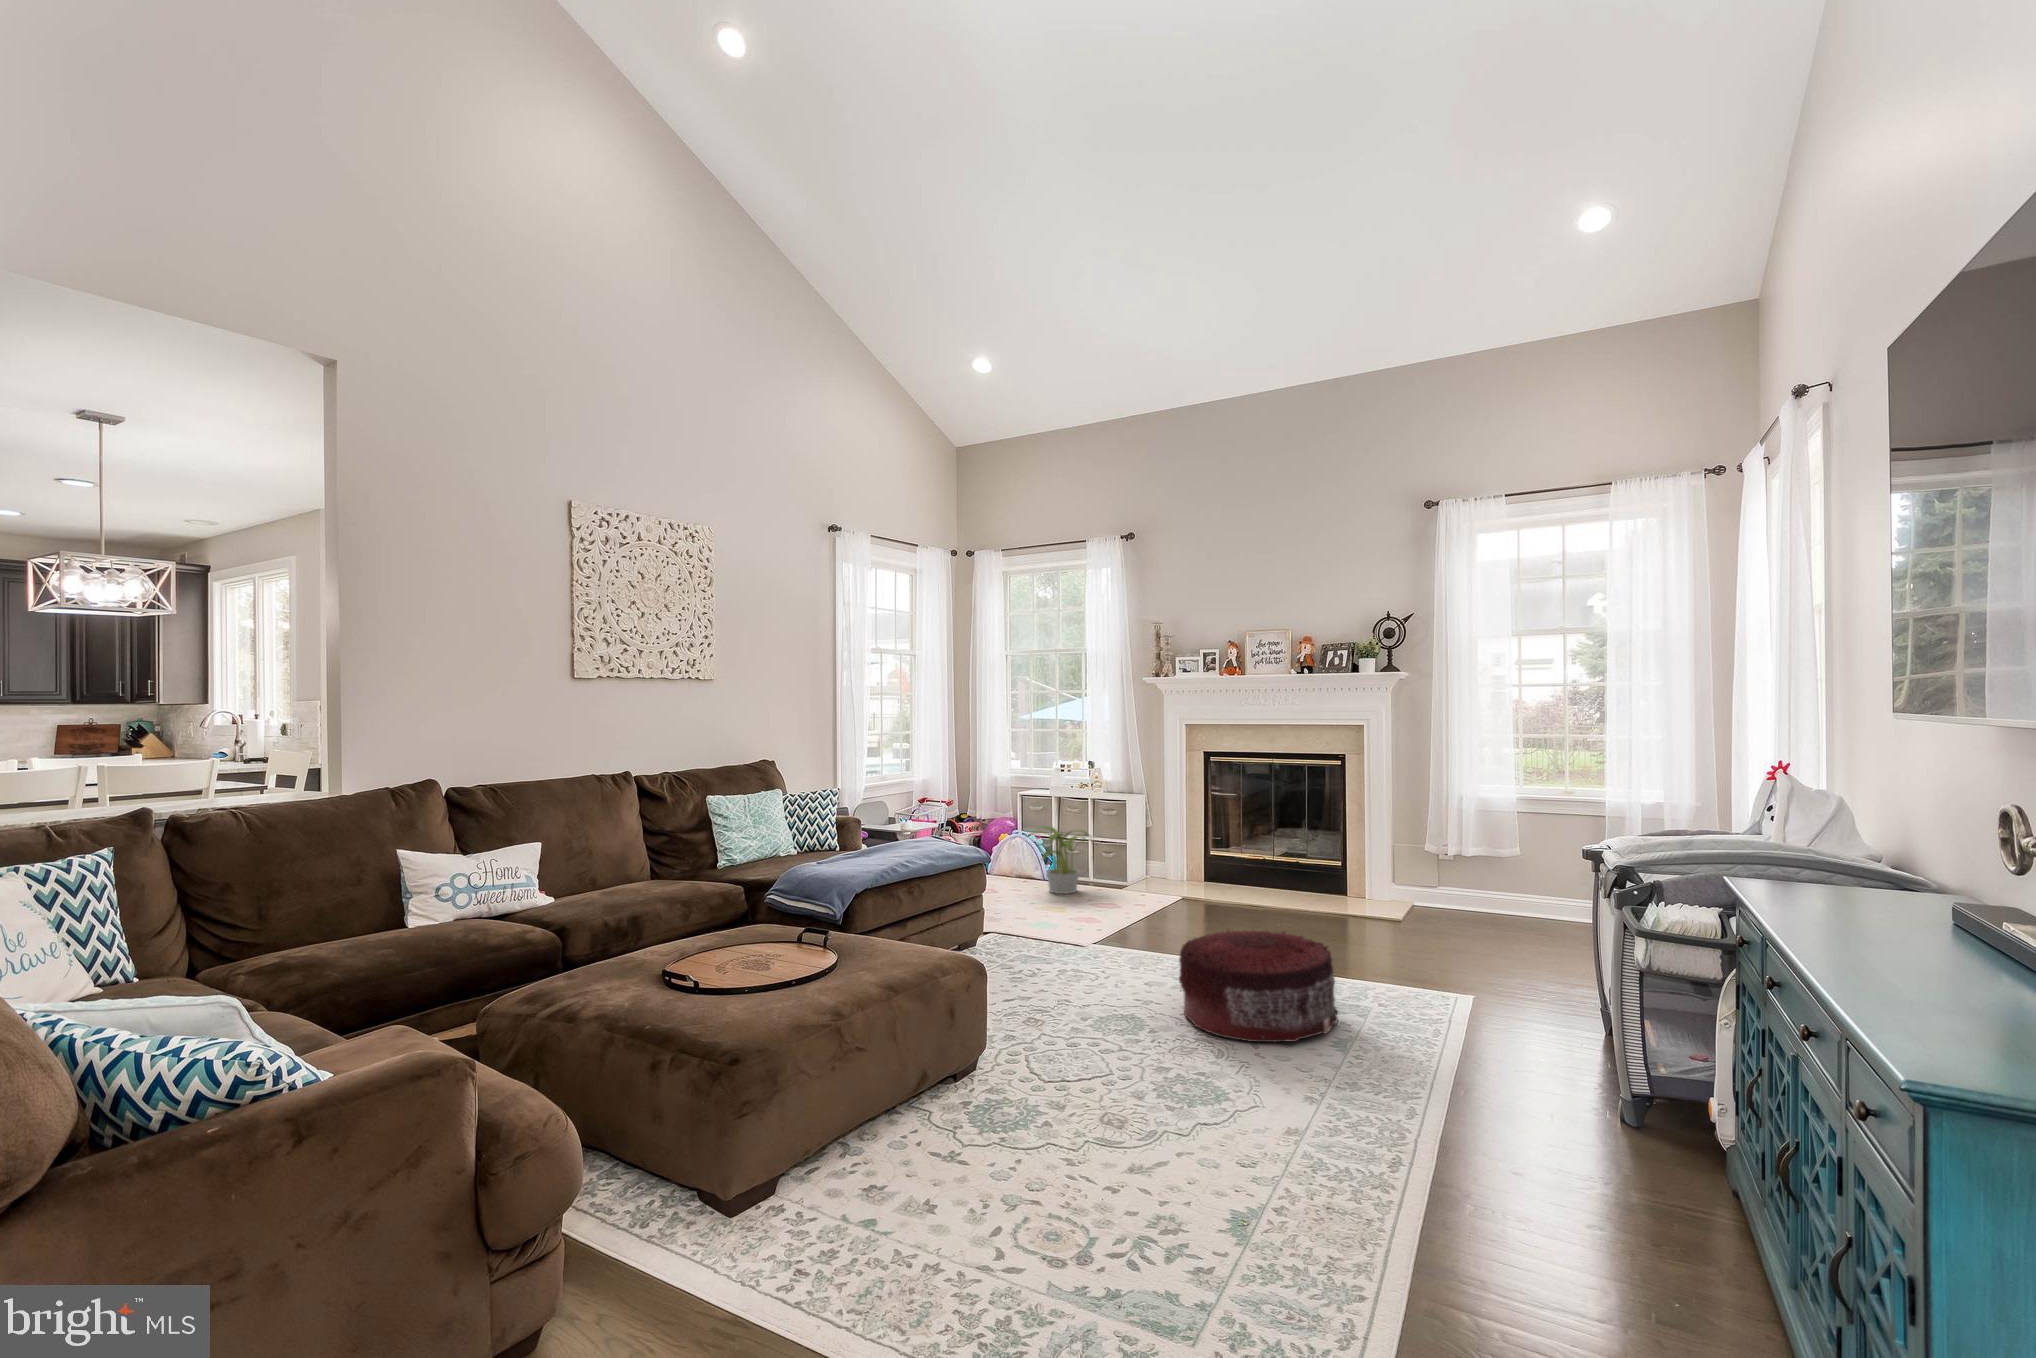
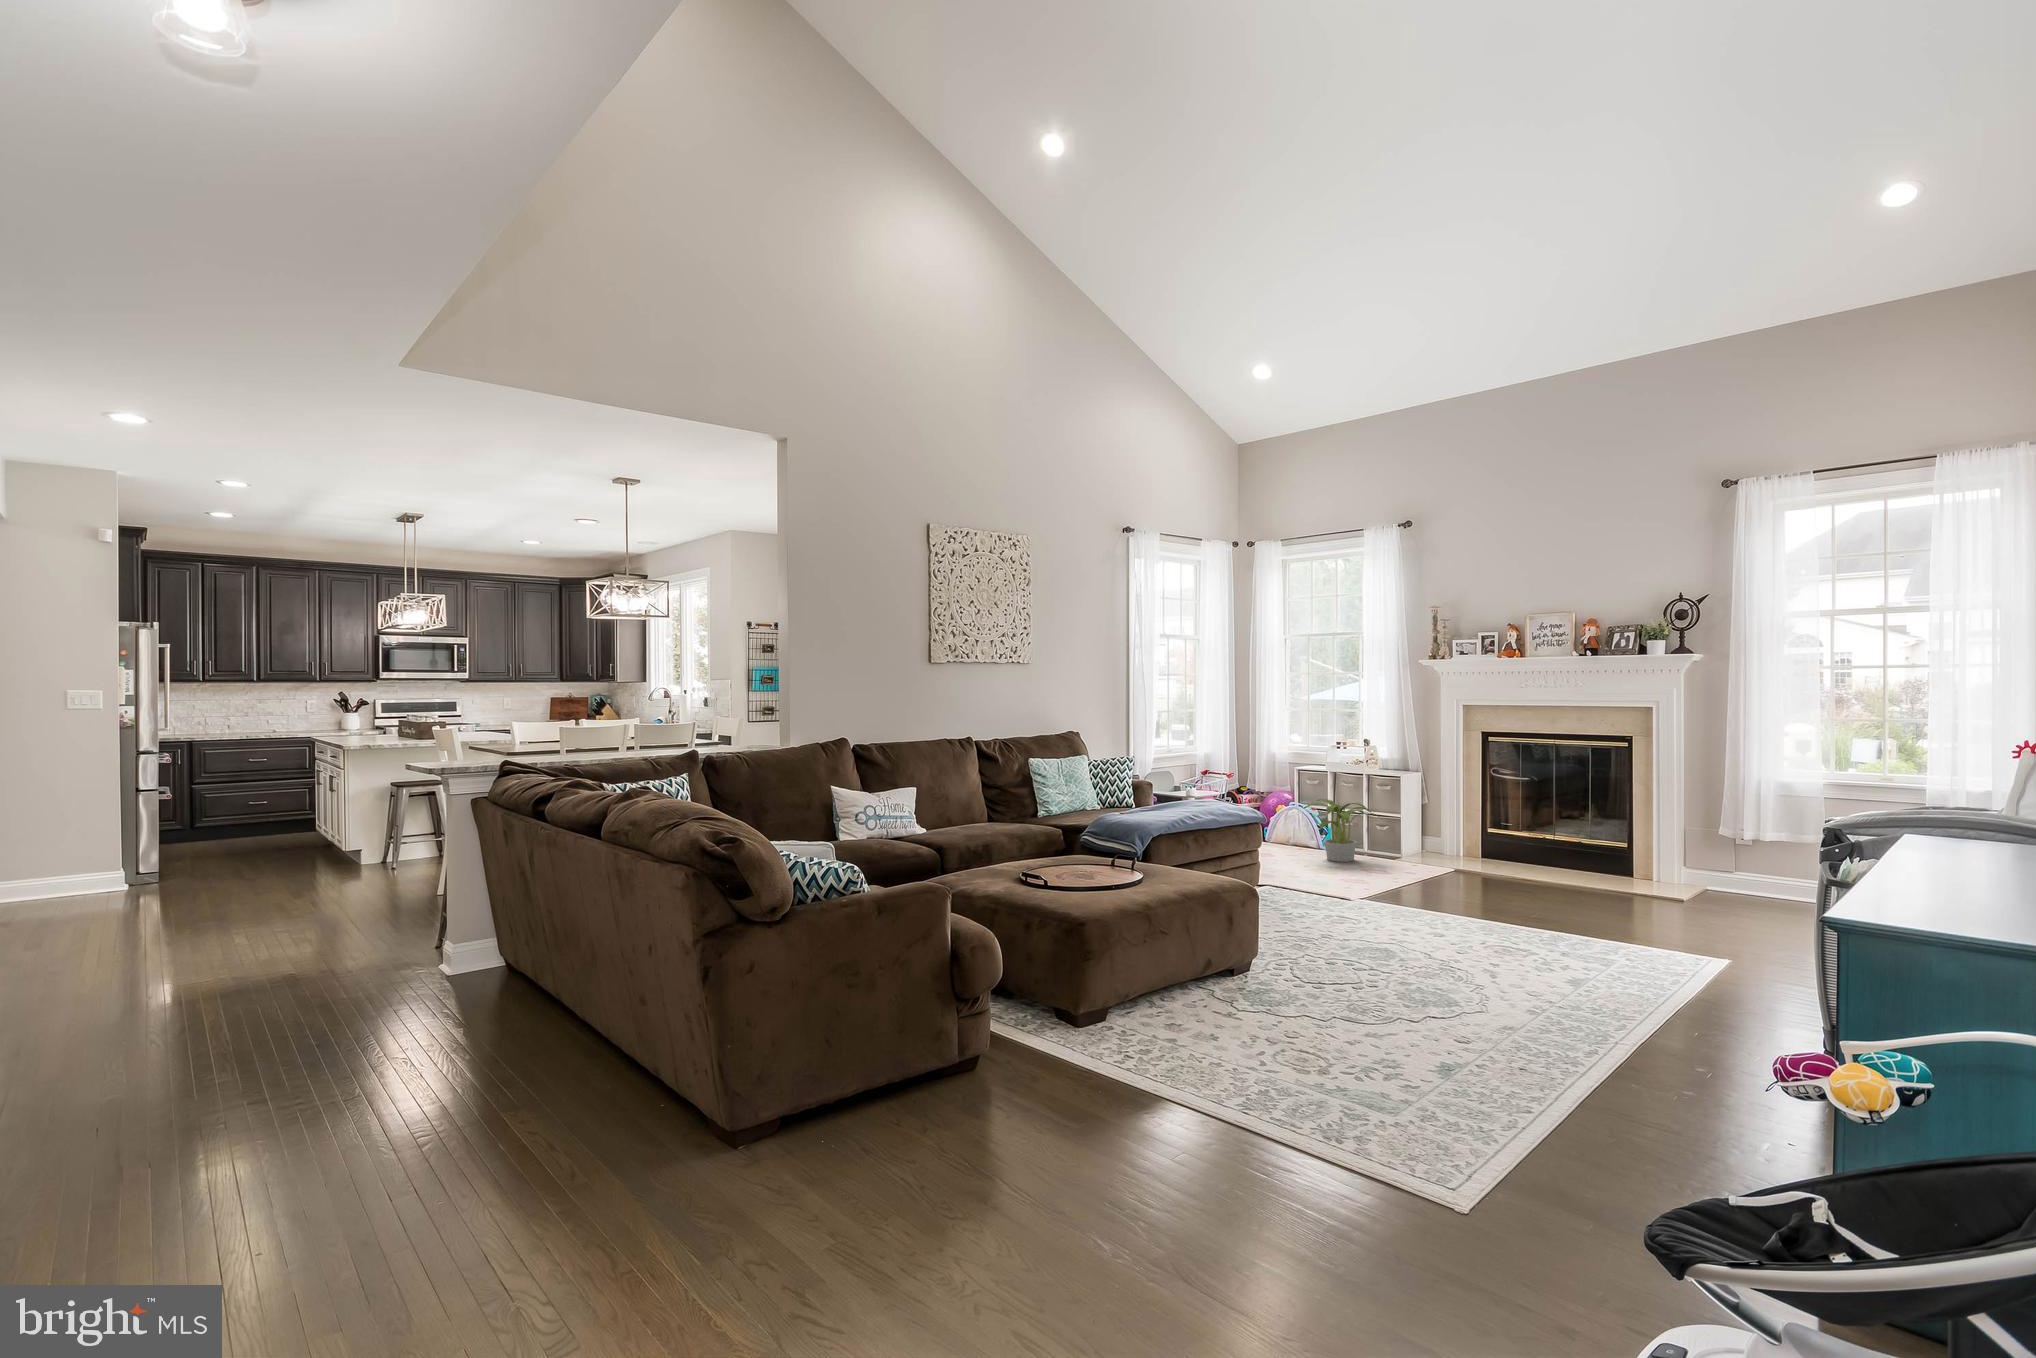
pouf: present [1179,930,1339,1042] -> none [1429,884,1580,975]

